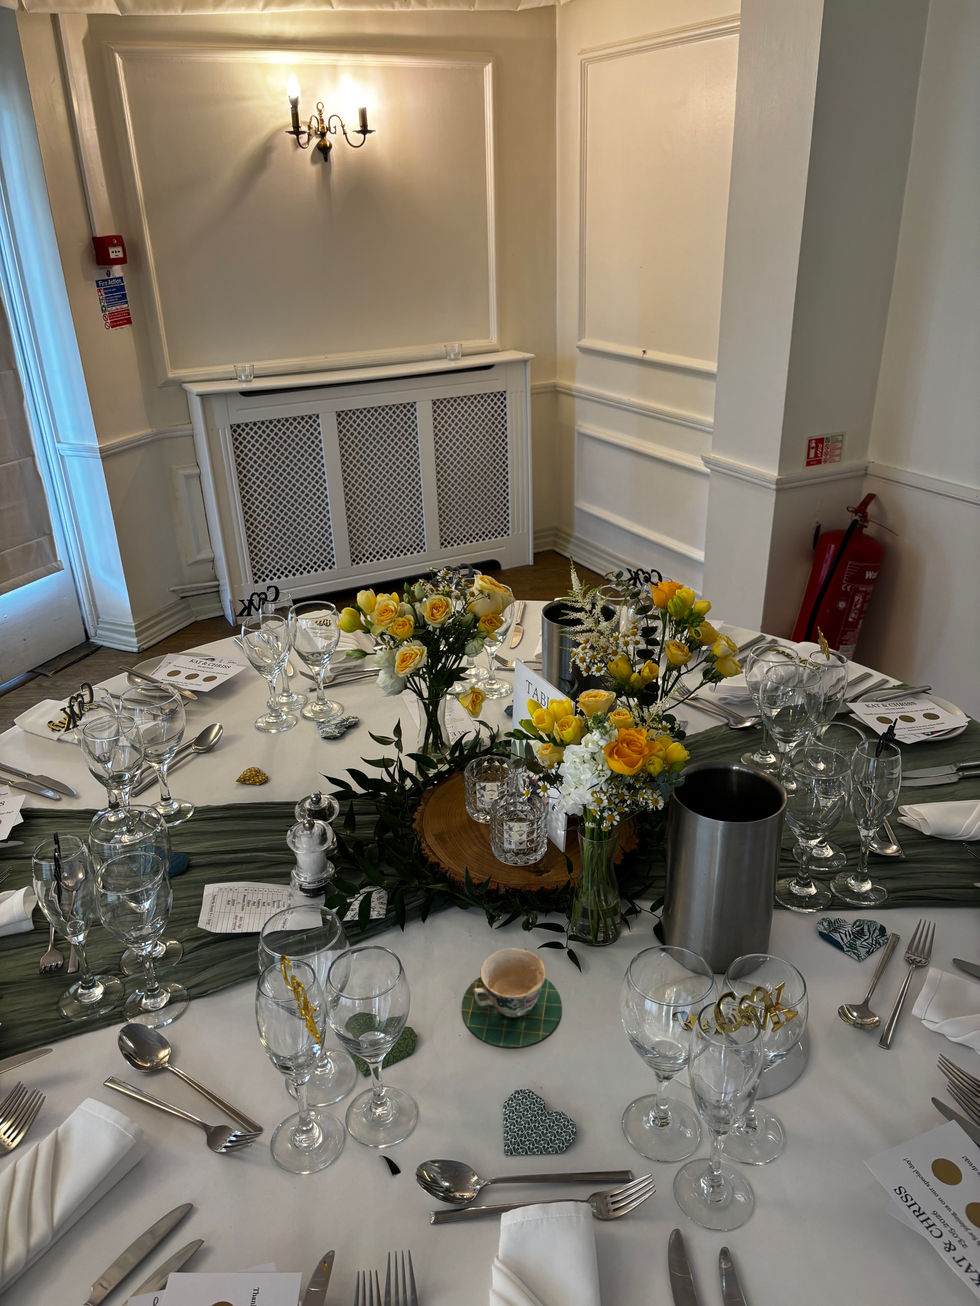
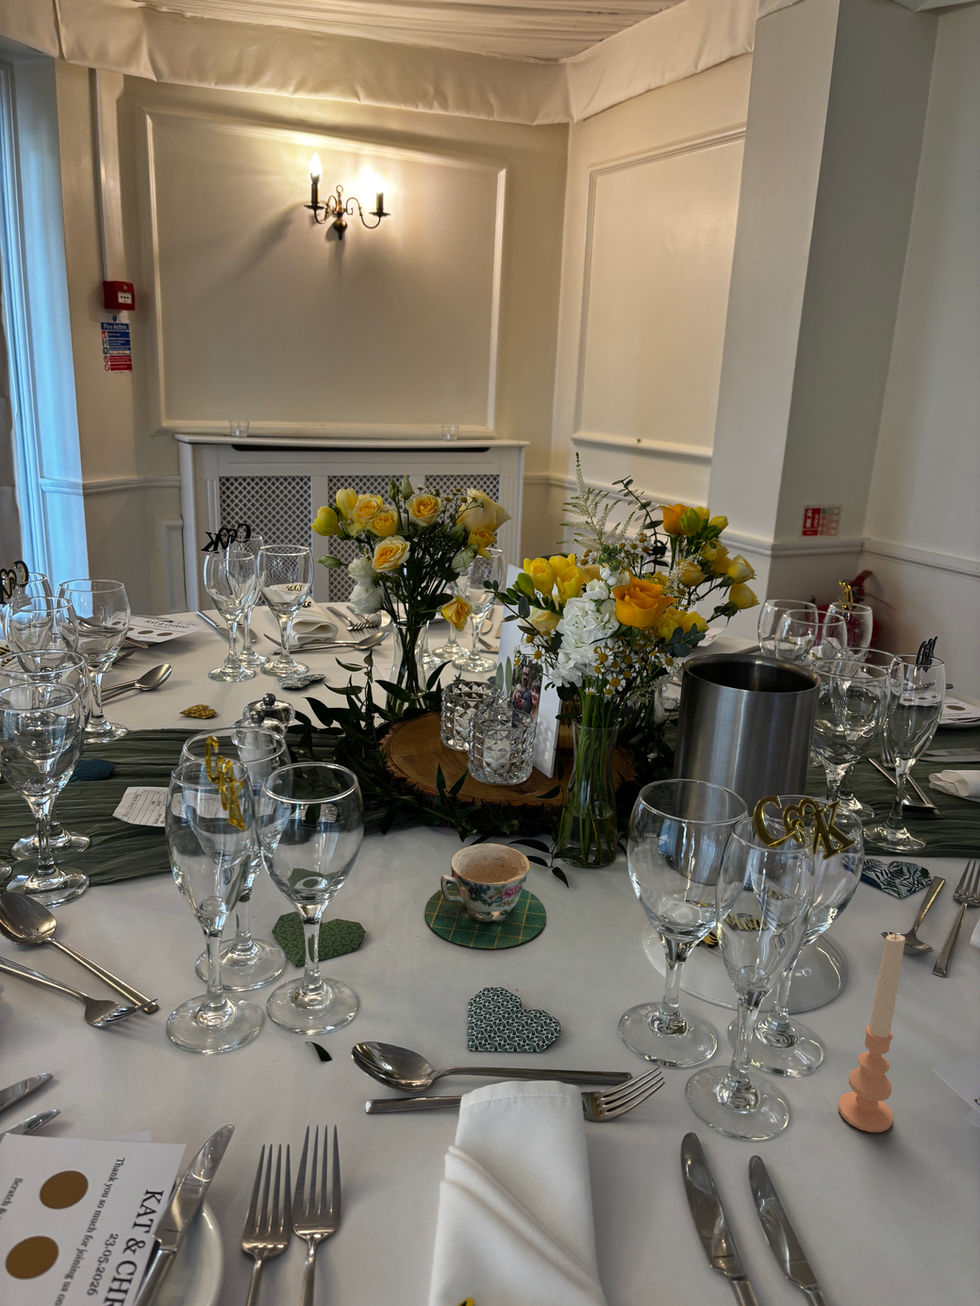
candle: none [790,1096,837,1226] -> present [838,934,905,1132]

